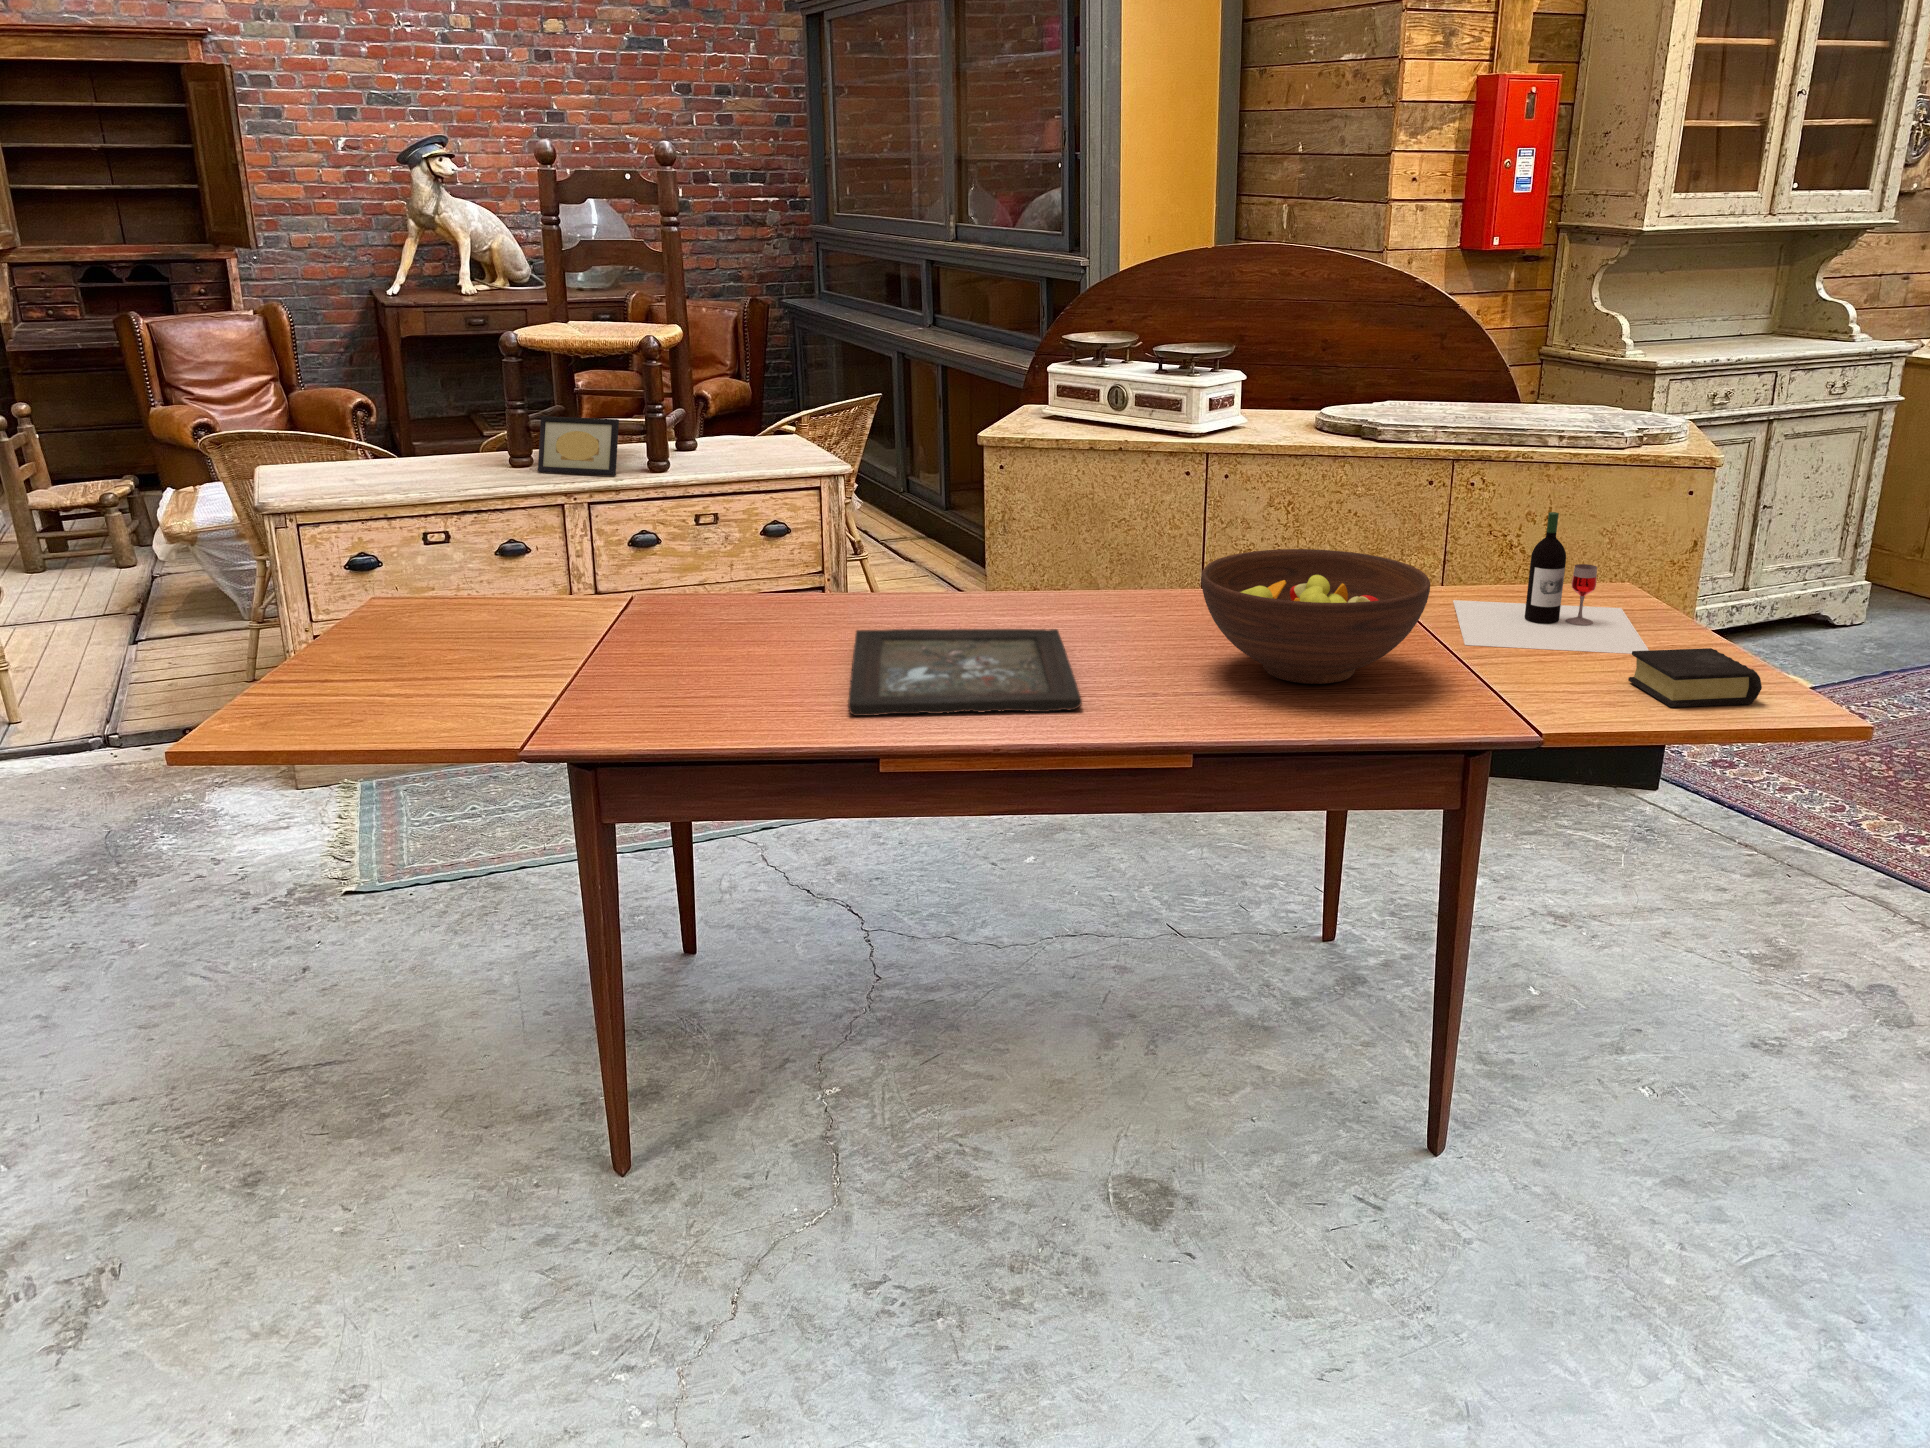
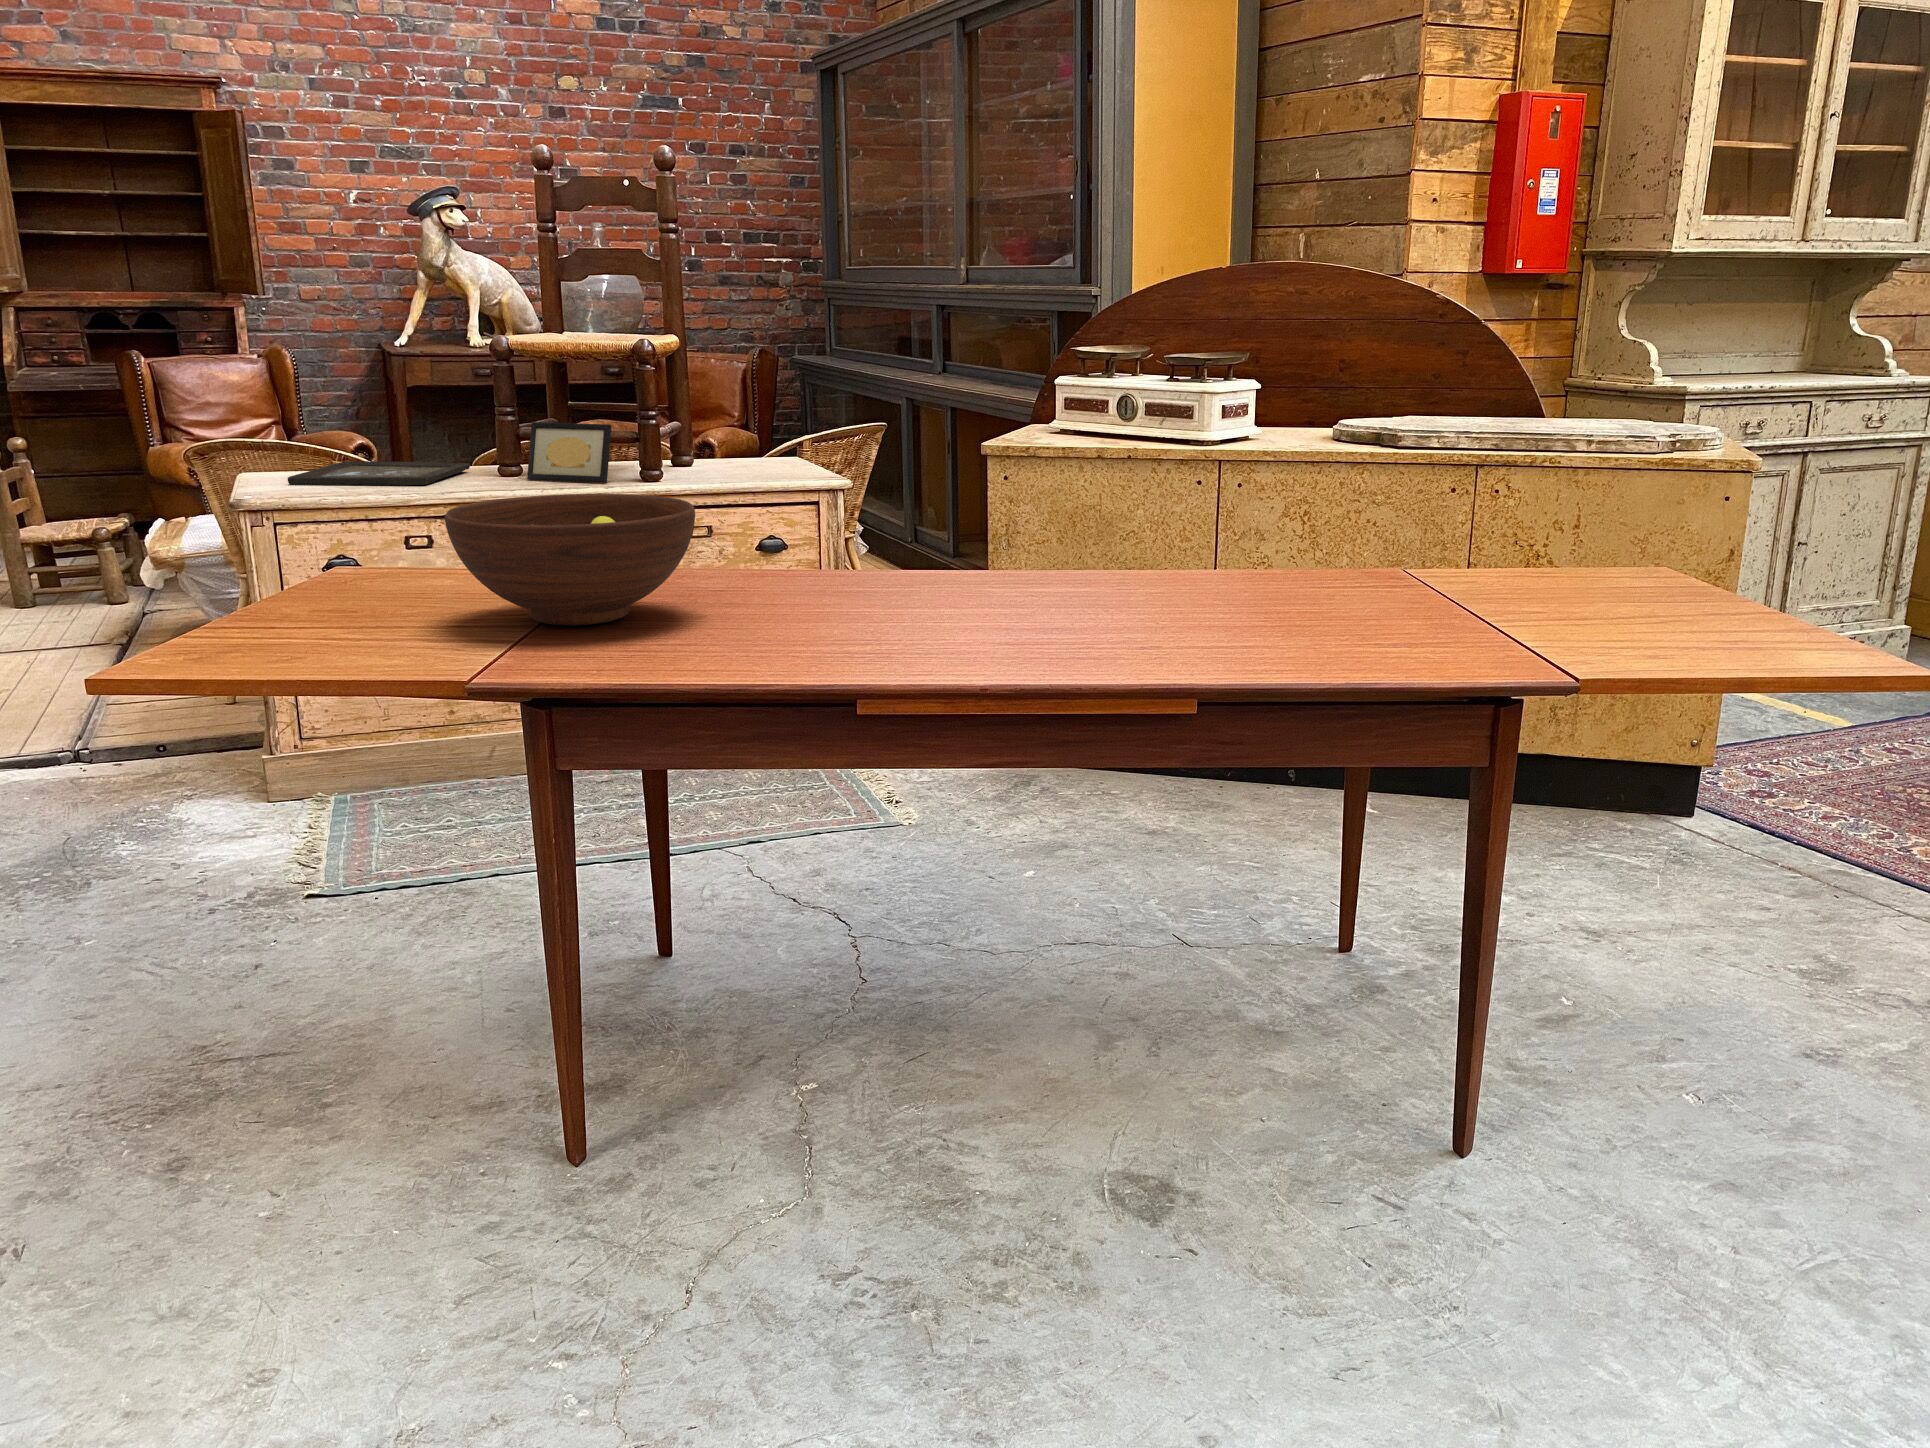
wine bottle: present [1453,512,1648,654] -> none [1479,471,1696,614]
fruit bowl: present [1201,549,1430,684] -> present [445,494,695,625]
tray: present [848,629,1082,716] -> present [288,461,470,486]
book: present [1628,648,1762,707] -> none [1672,596,1820,651]

